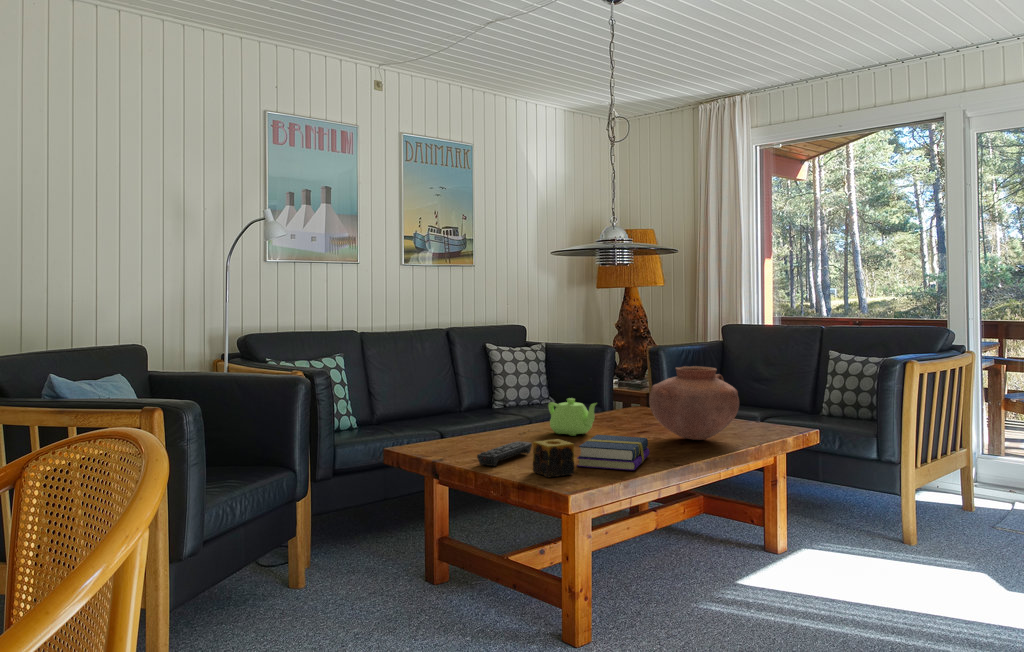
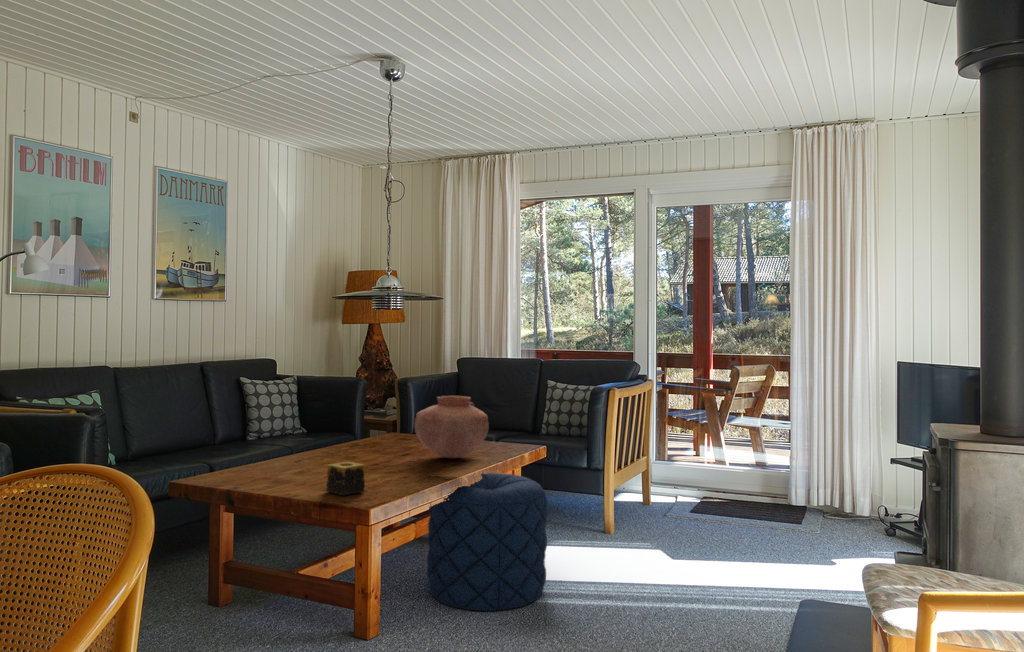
teapot: present [548,398,597,436] -> none [322,426,370,460]
book: present [577,435,649,470] -> none [363,457,421,485]
remote control: present [477,441,532,466] -> none [272,466,317,490]
pouf: none [658,461,808,628] -> present [427,473,548,611]

